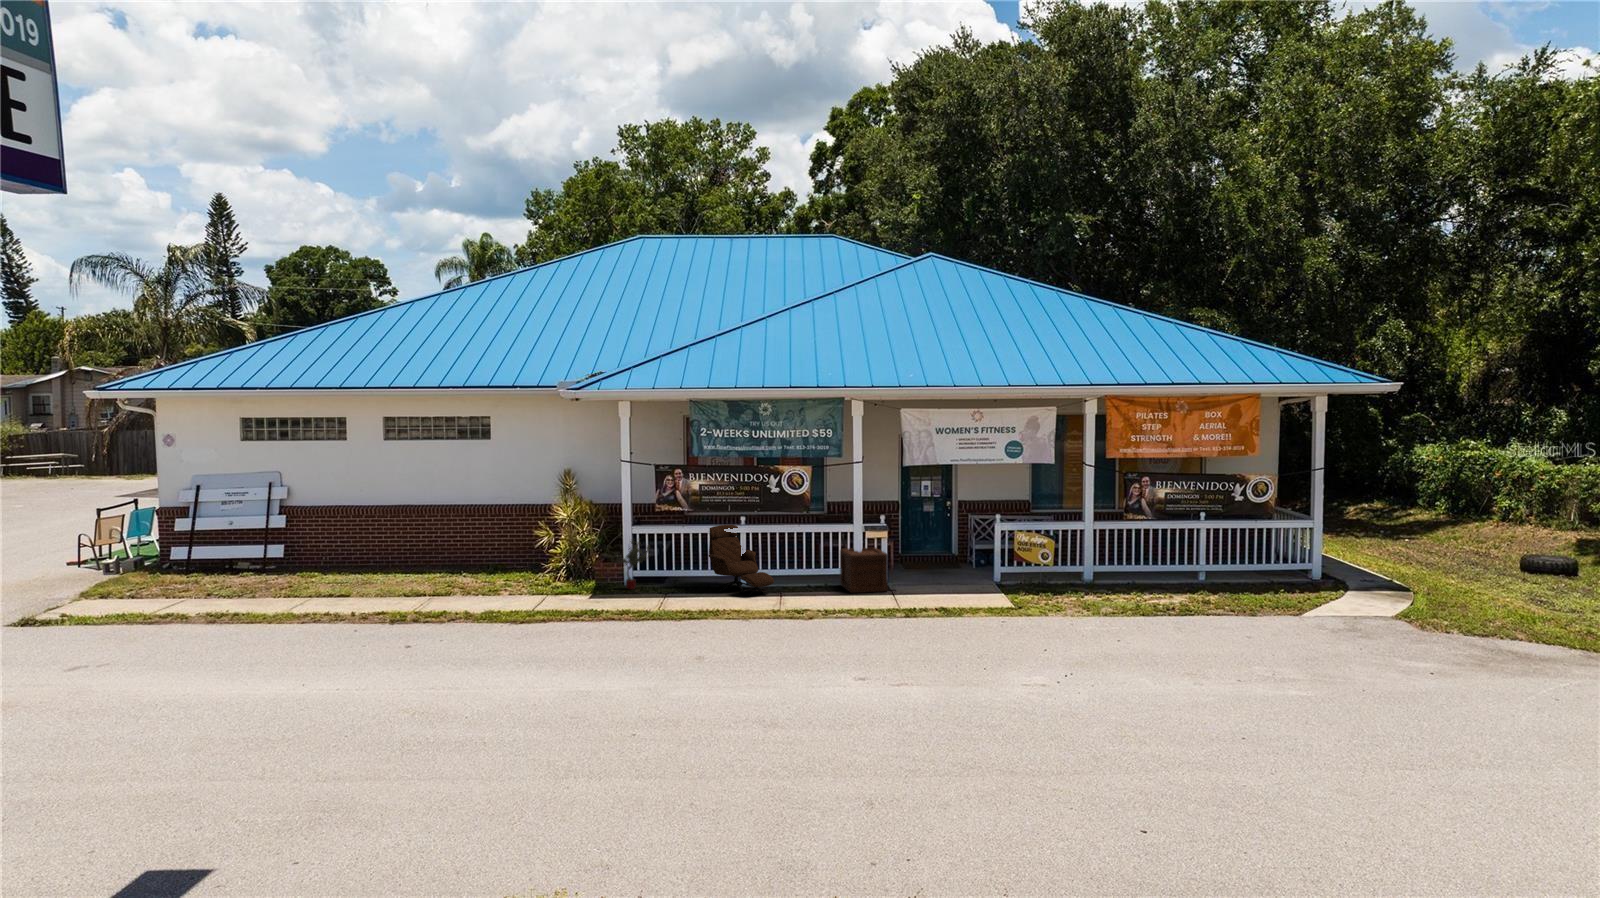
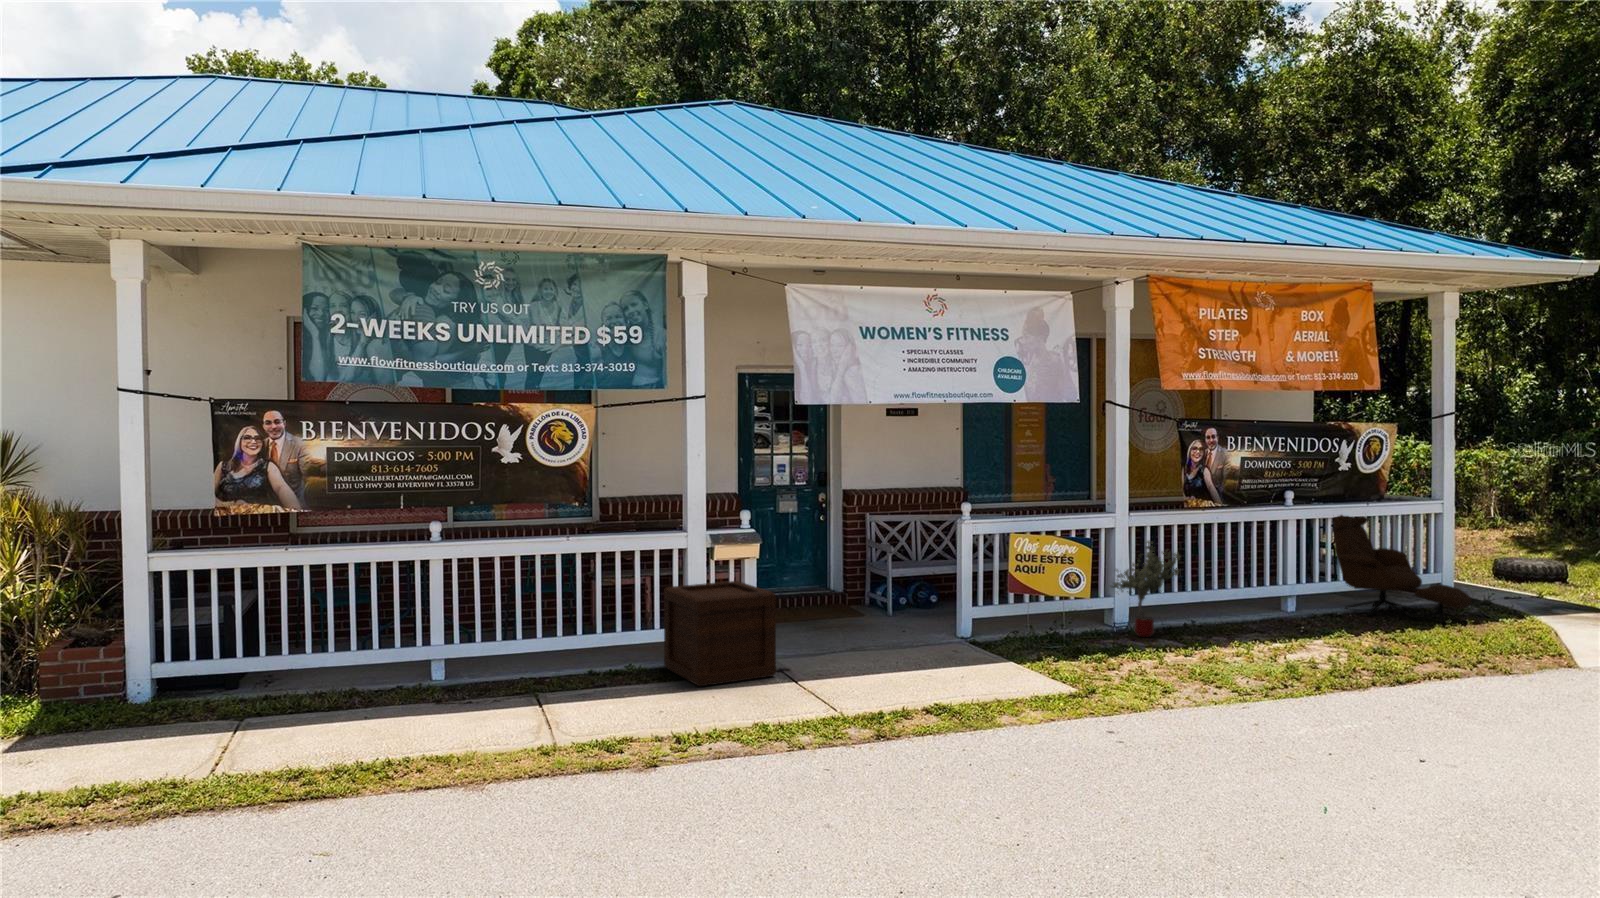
lounge chair: present [709,525,774,596] -> present [1334,515,1472,624]
potted tree: present [612,539,650,590] -> present [1110,541,1181,637]

